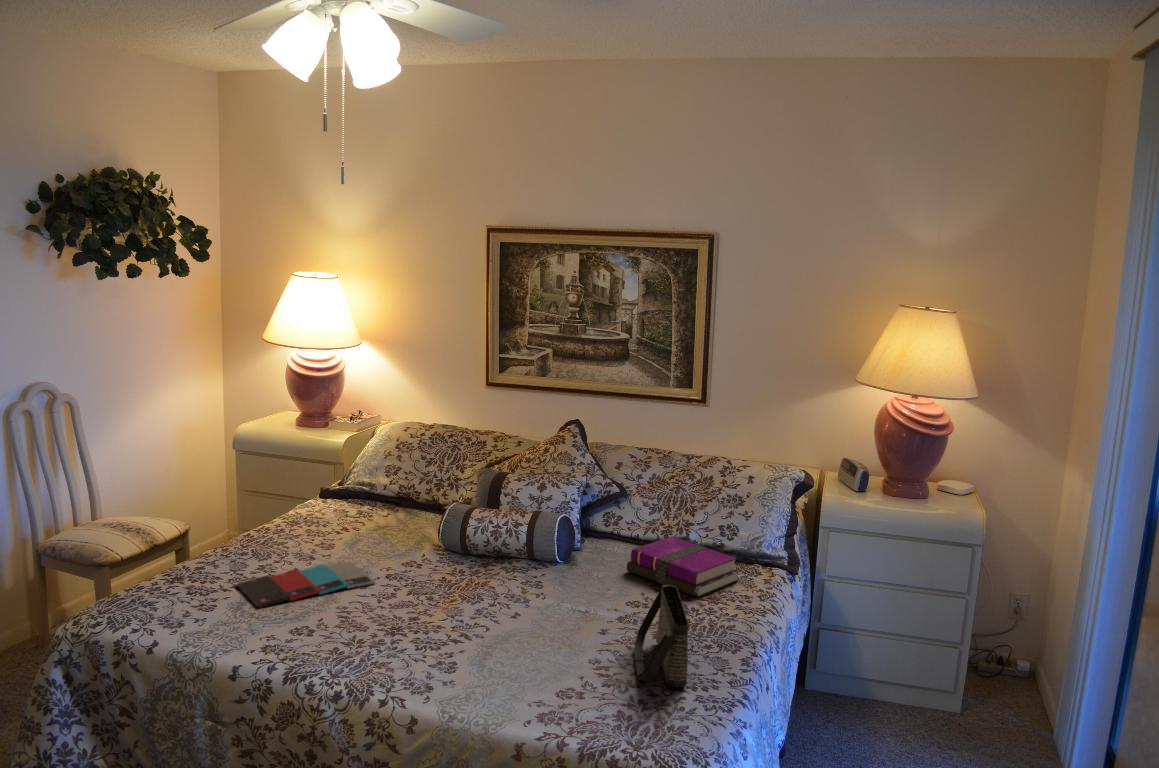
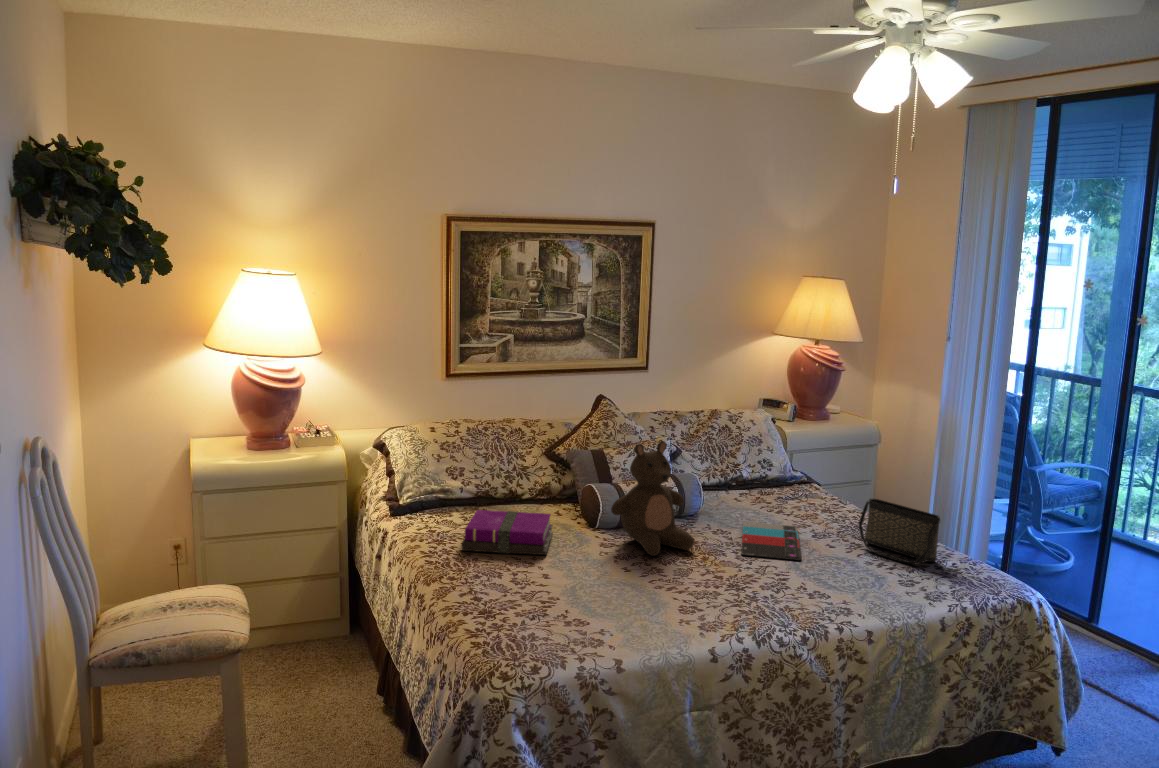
stuffed bear: none [410,459,501,586] -> present [611,441,694,556]
notebook: present [627,537,739,597] -> present [462,510,552,555]
smartphone: present [237,562,376,608] -> present [741,522,801,561]

